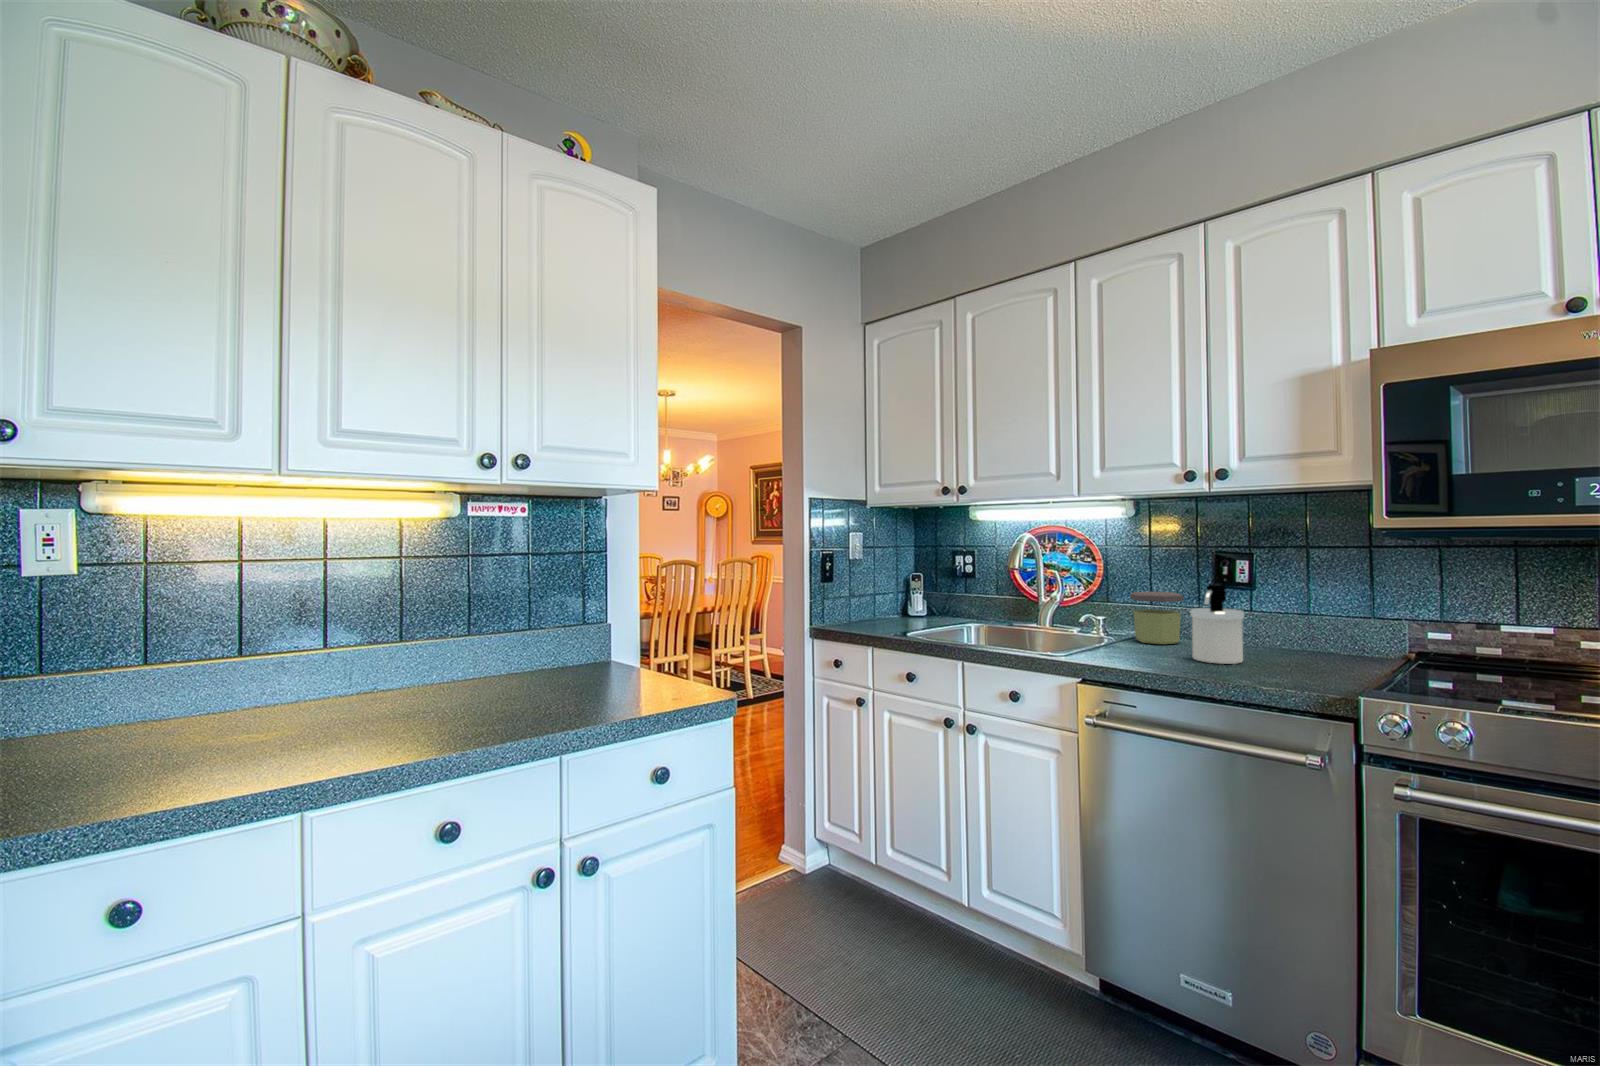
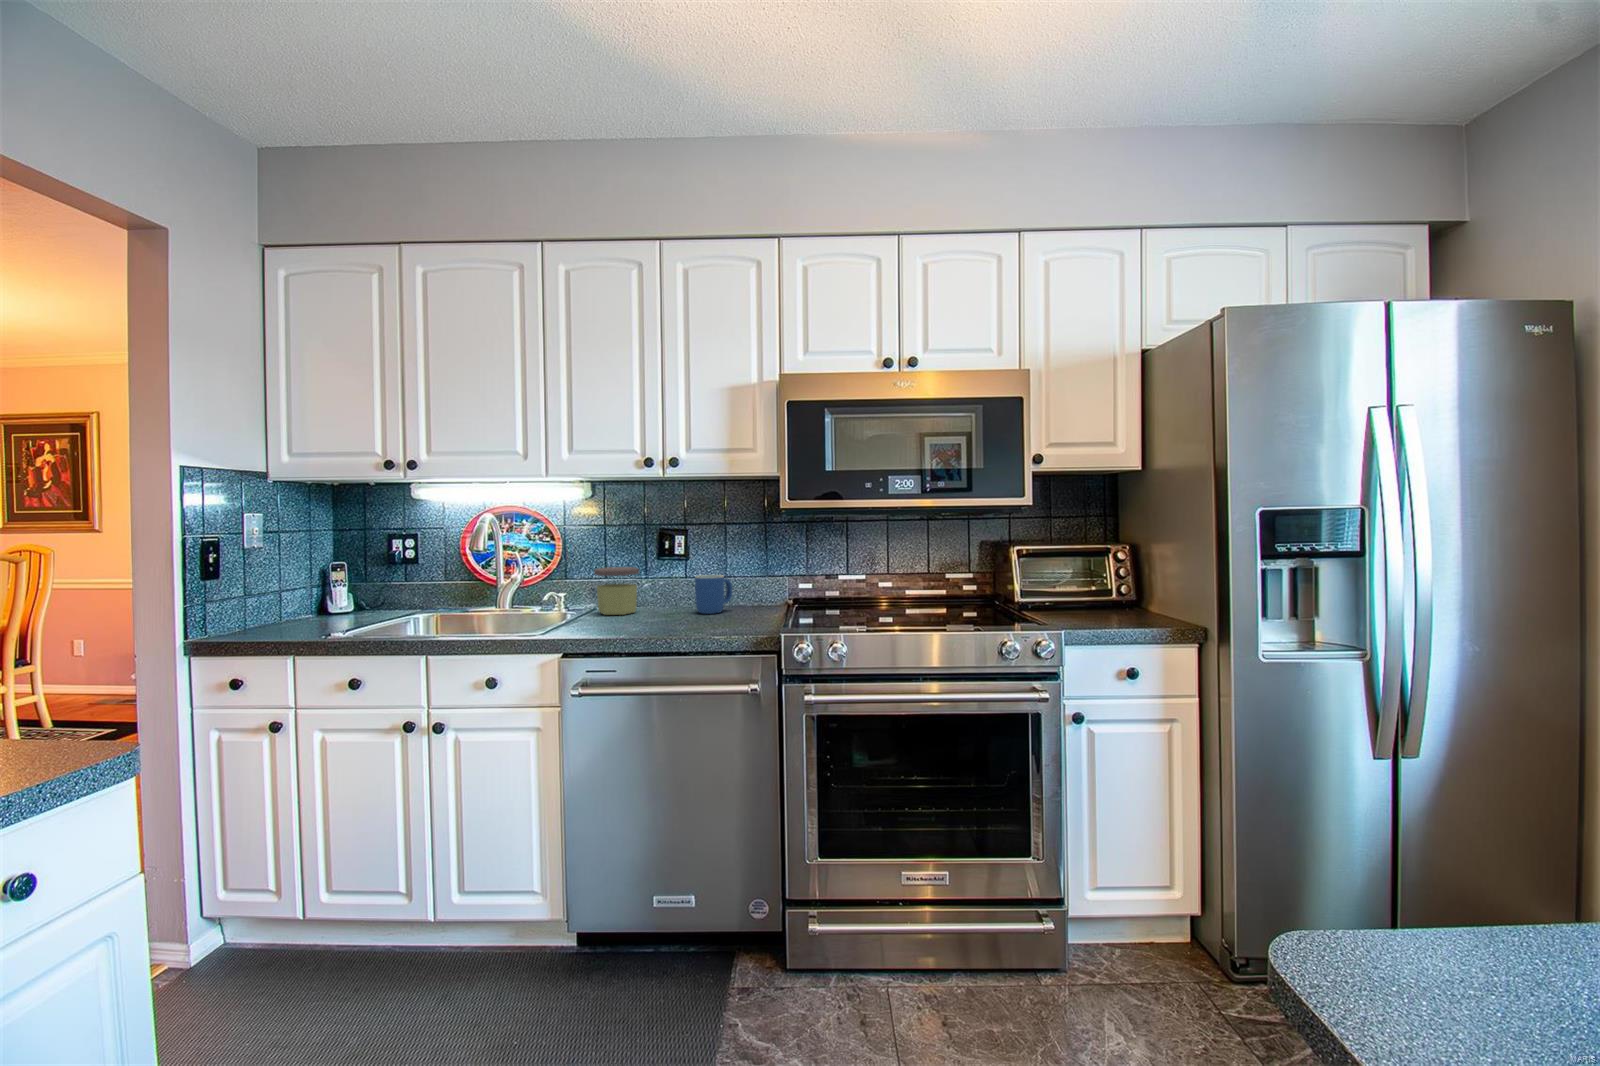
soap dispenser: present [1190,584,1244,664] -> none [652,557,693,625]
mug: none [1254,608,1311,656] -> present [695,575,732,614]

